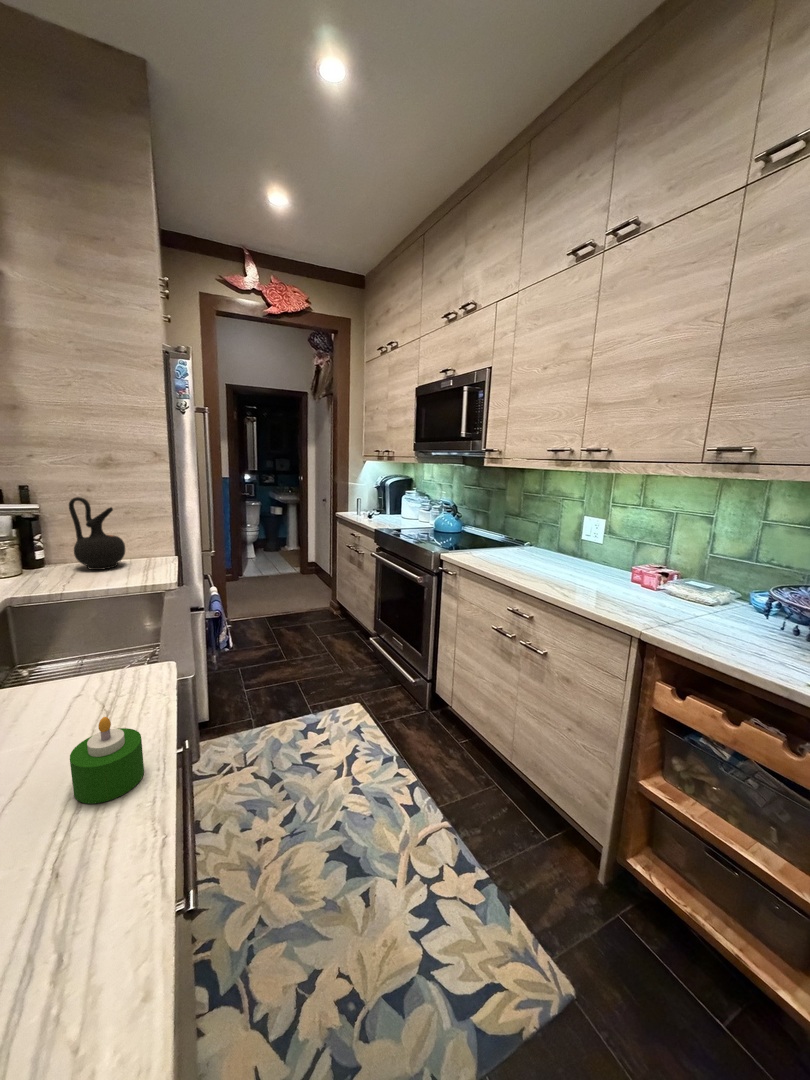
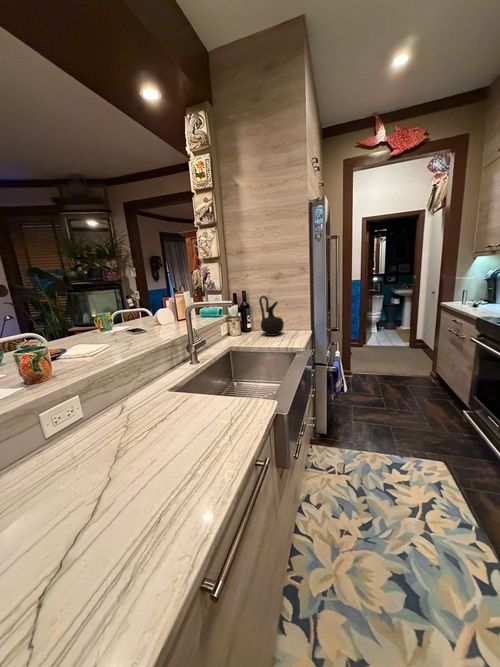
candle: present [70,717,144,804] -> none [189,432,227,483]

